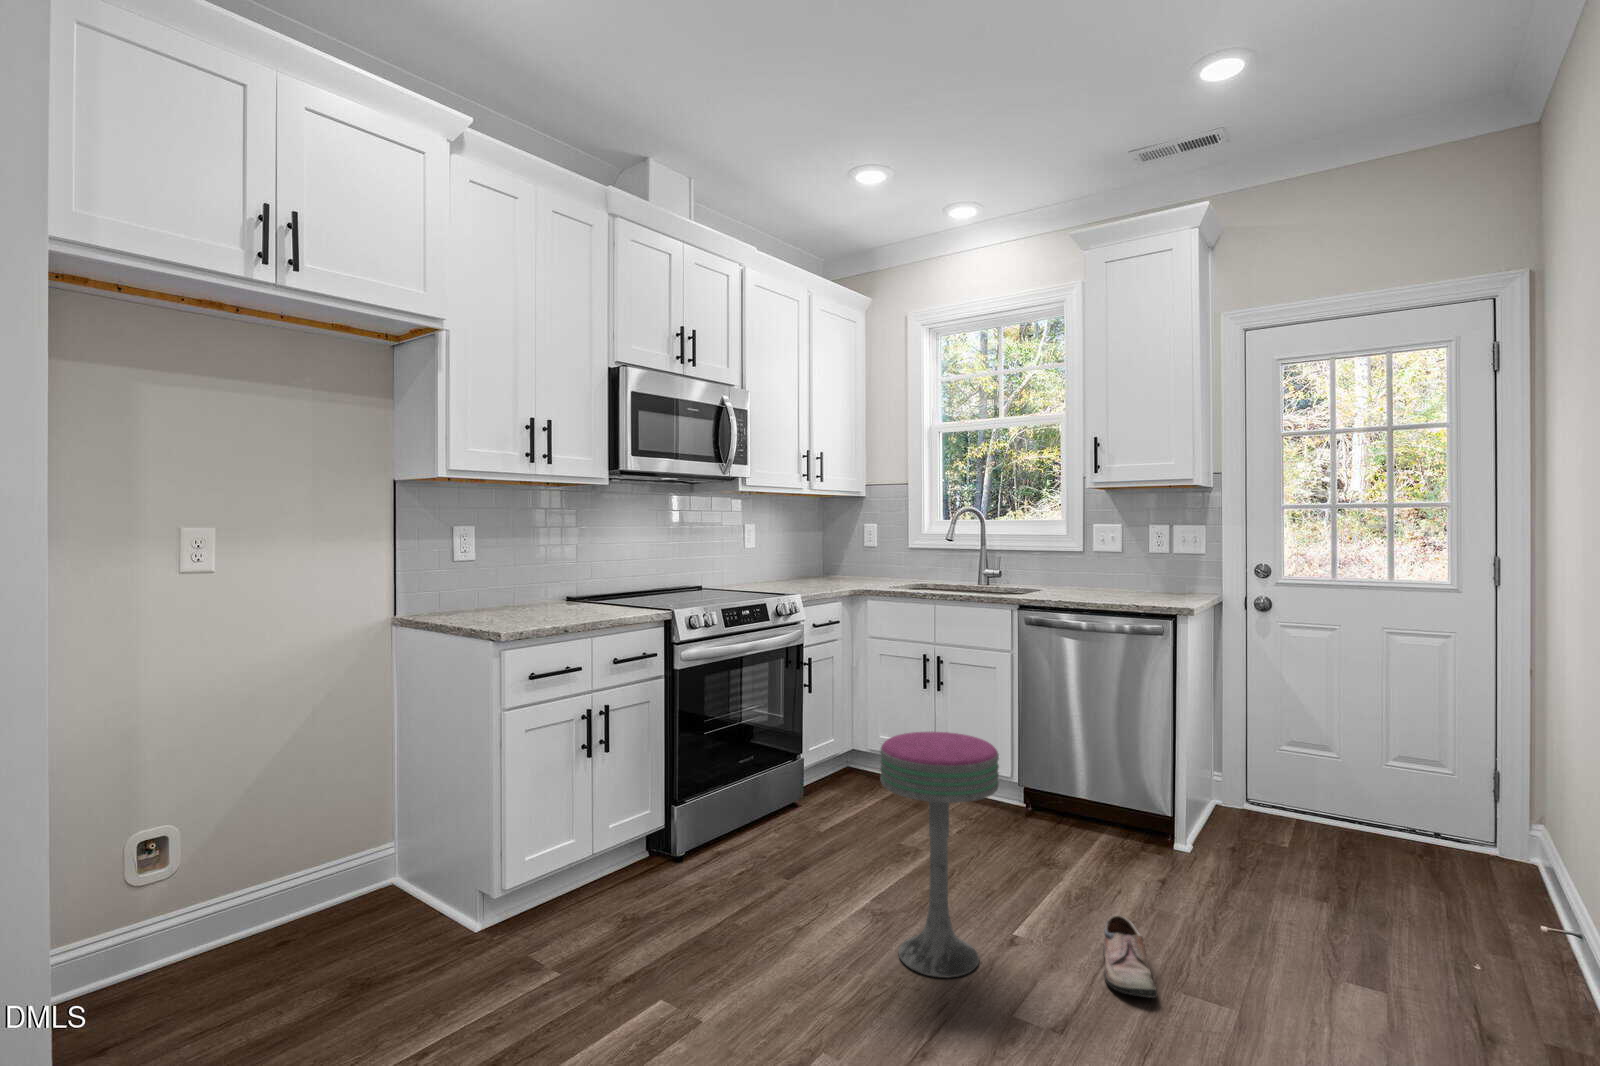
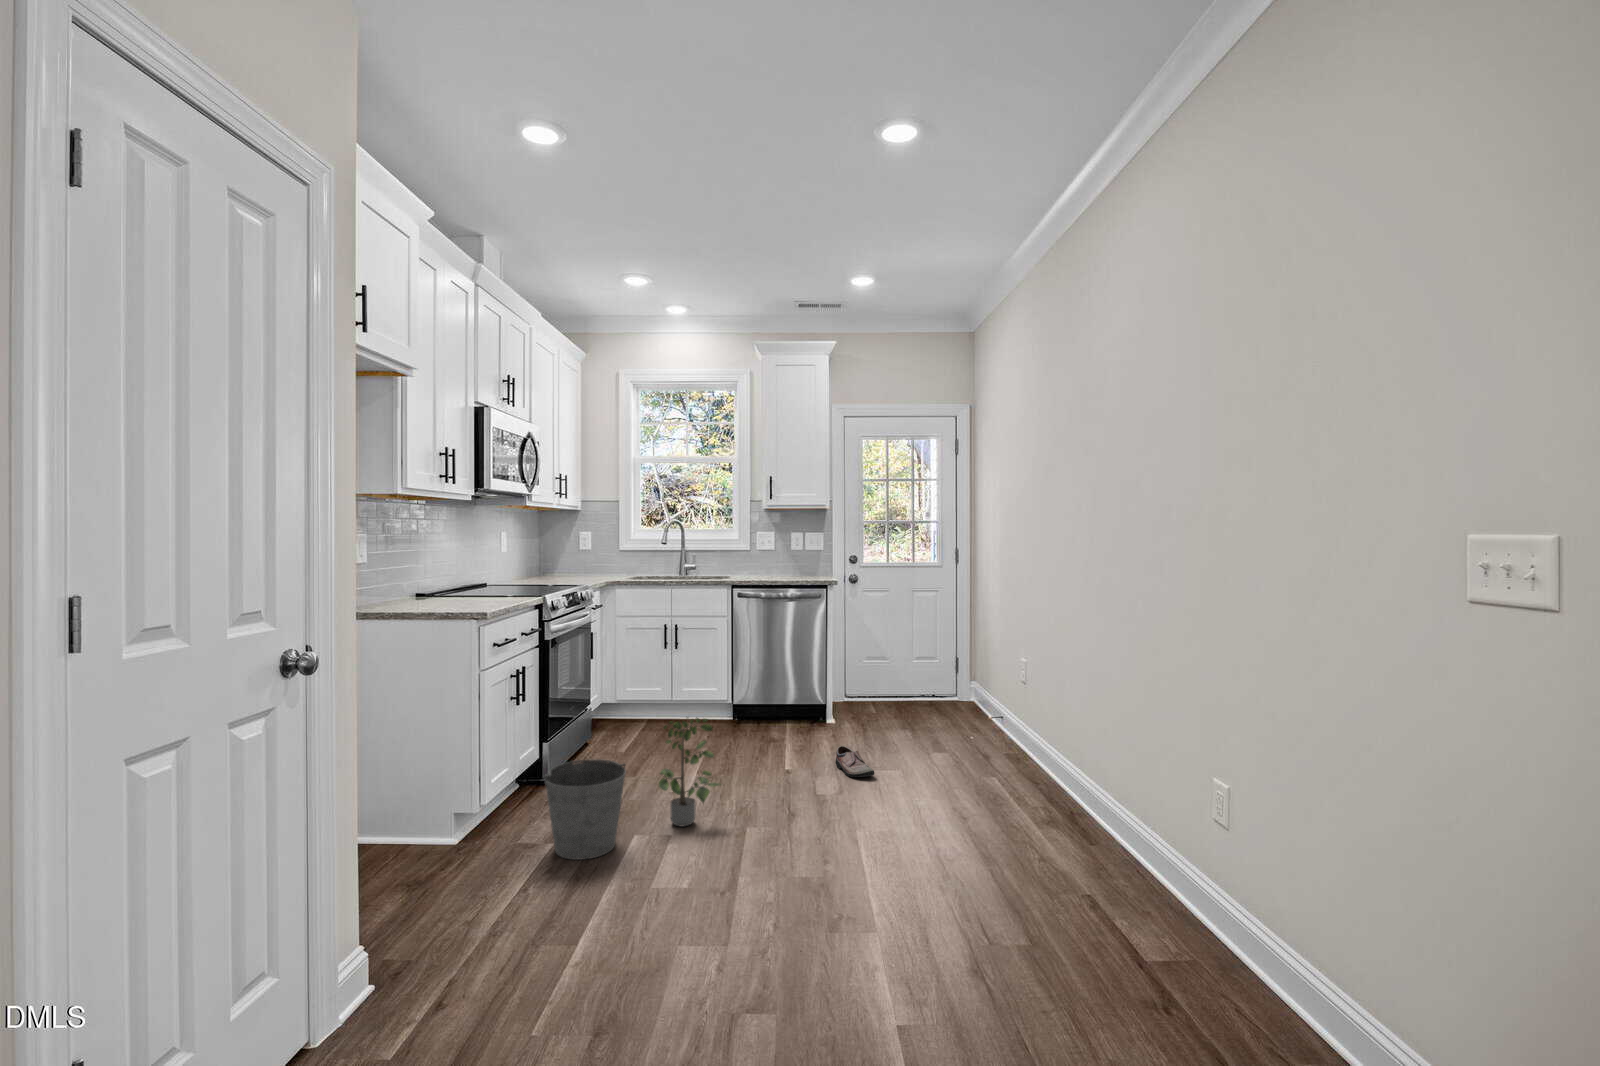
bar stool: present [880,732,999,978] -> none [730,657,798,794]
potted plant: none [699,820,798,1003] -> present [659,718,720,827]
bucket: none [521,855,643,1019] -> present [544,759,626,860]

